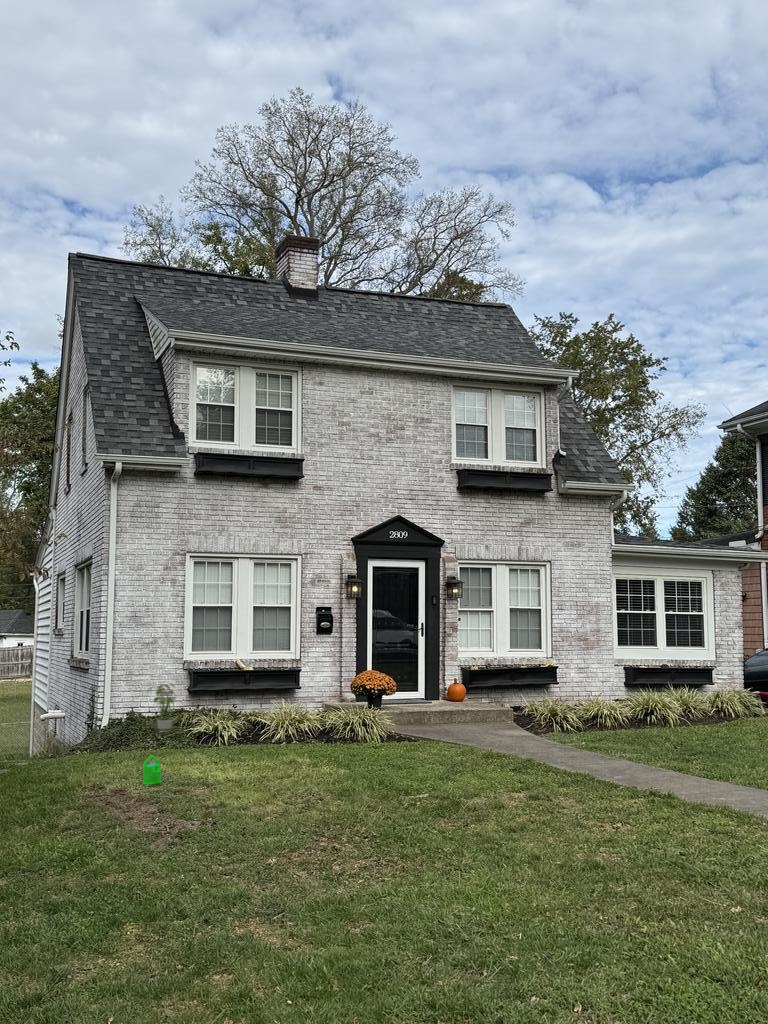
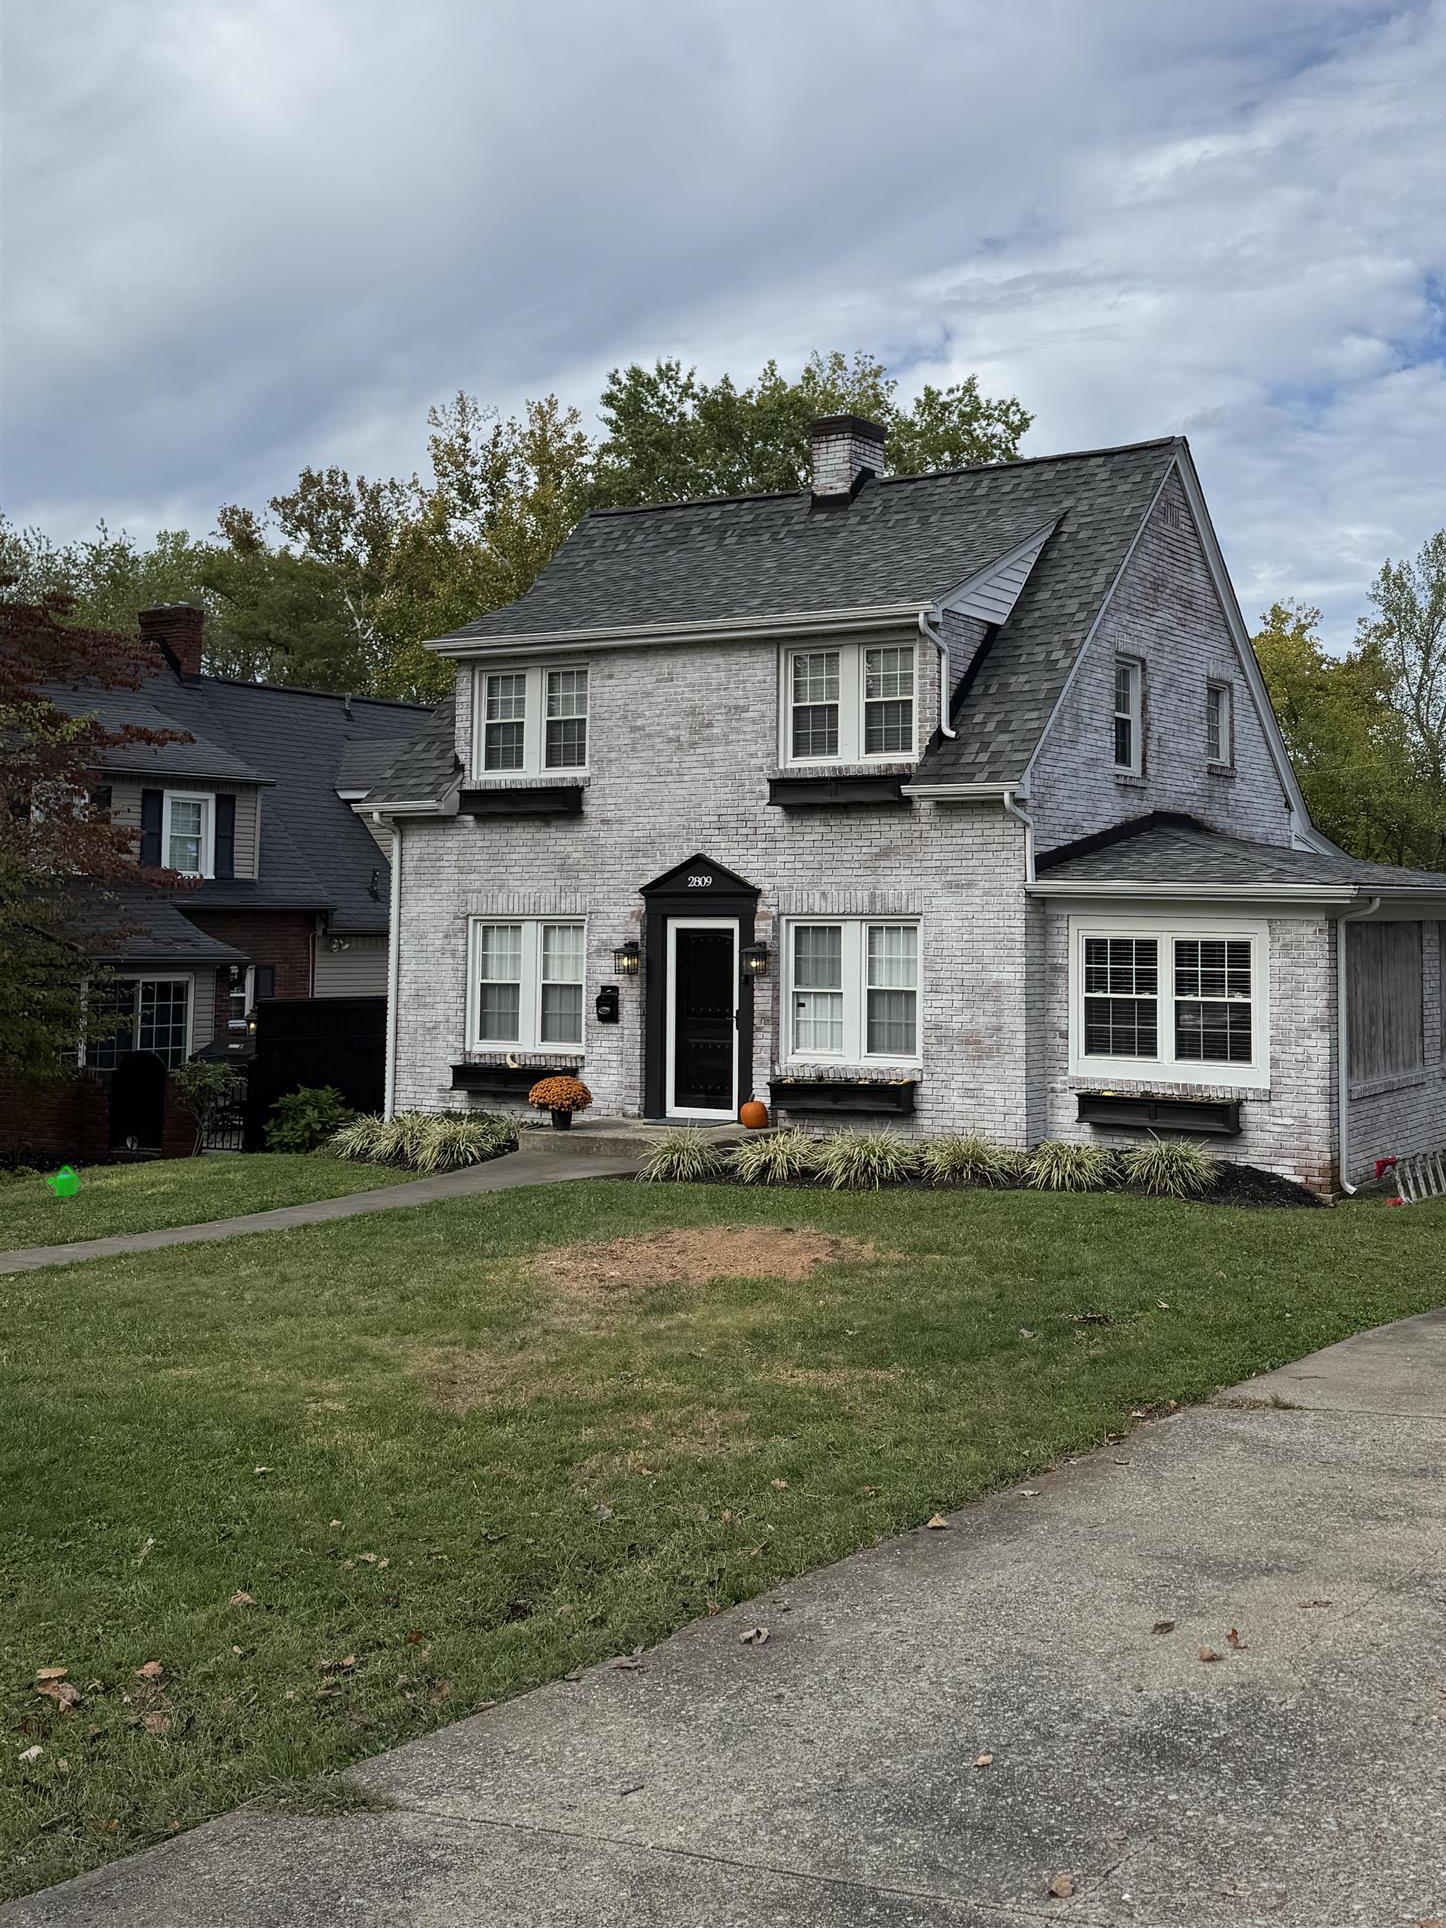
potted plant: present [148,683,175,730] -> none [408,1077,447,1134]

